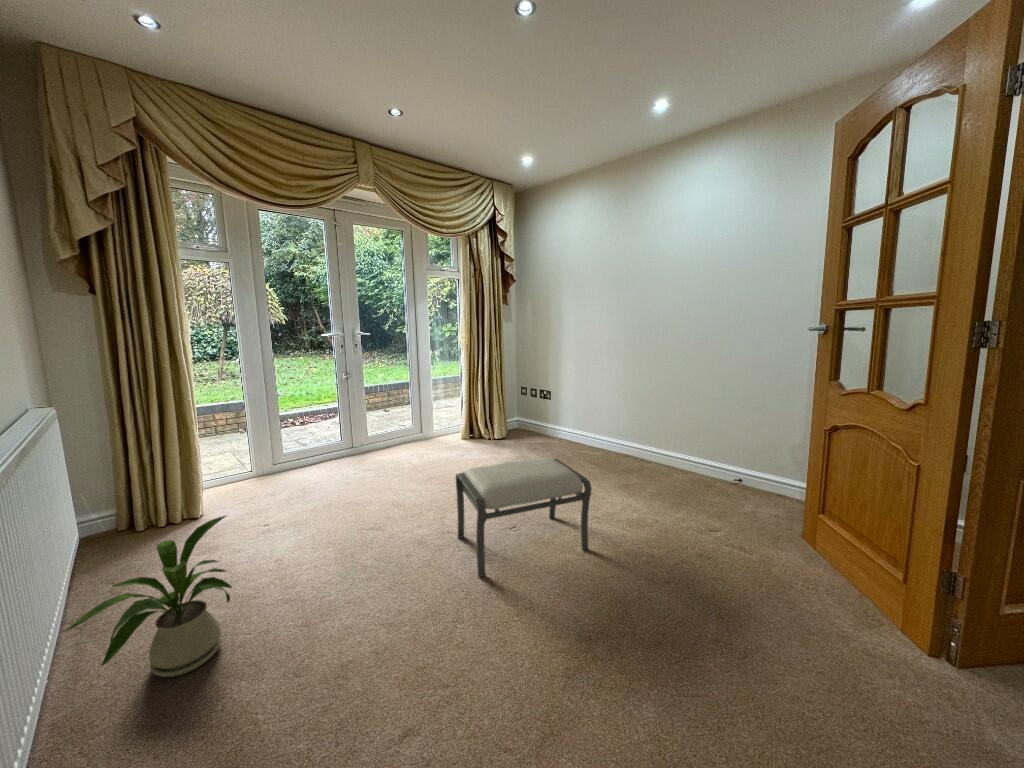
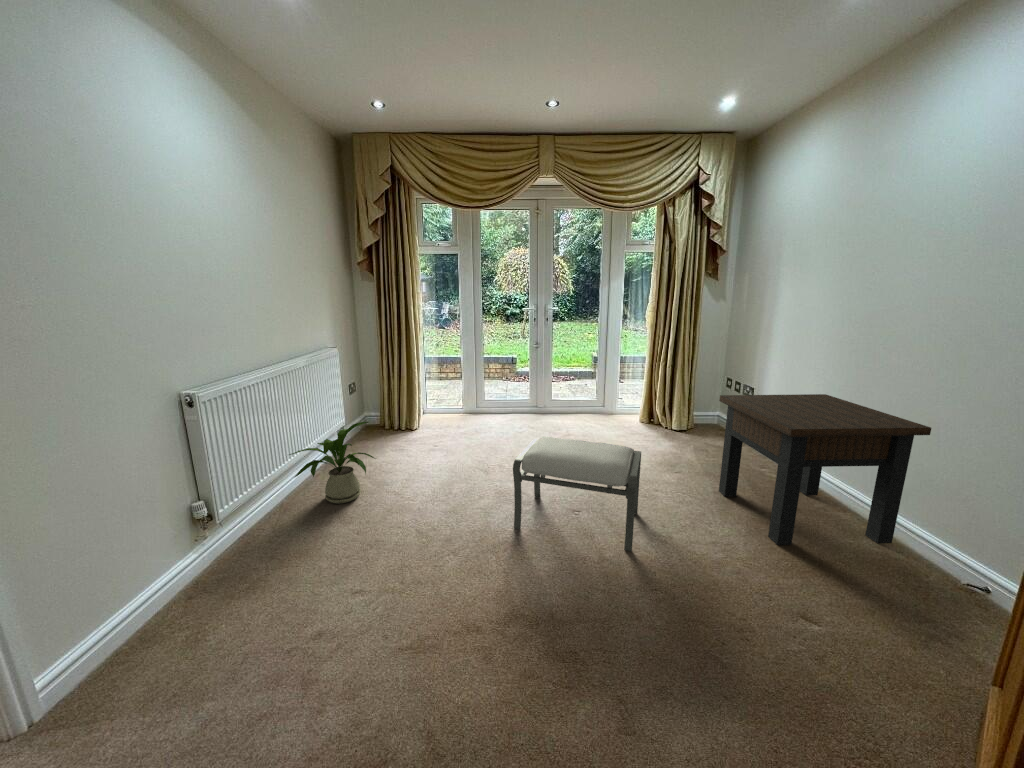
side table: none [574,388,700,503] -> present [719,394,931,545]

